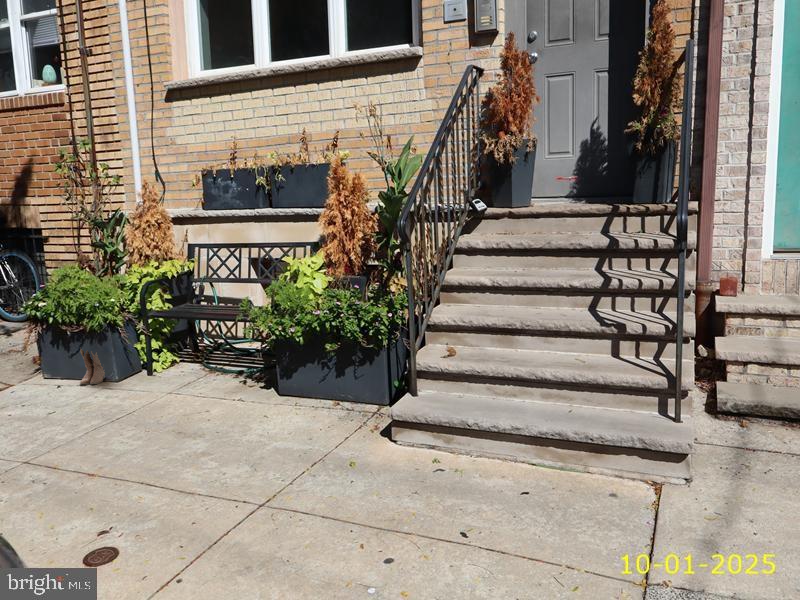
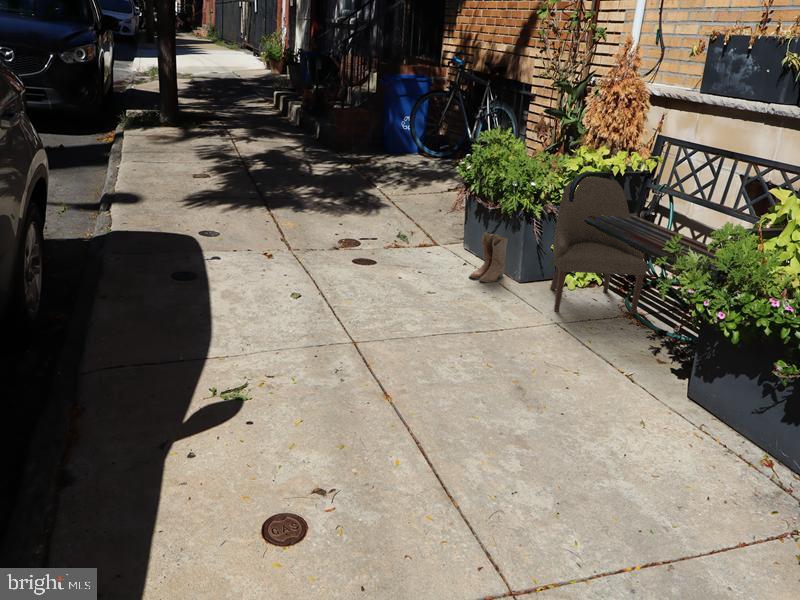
chair: none [138,282,217,384] -> present [550,177,647,315]

